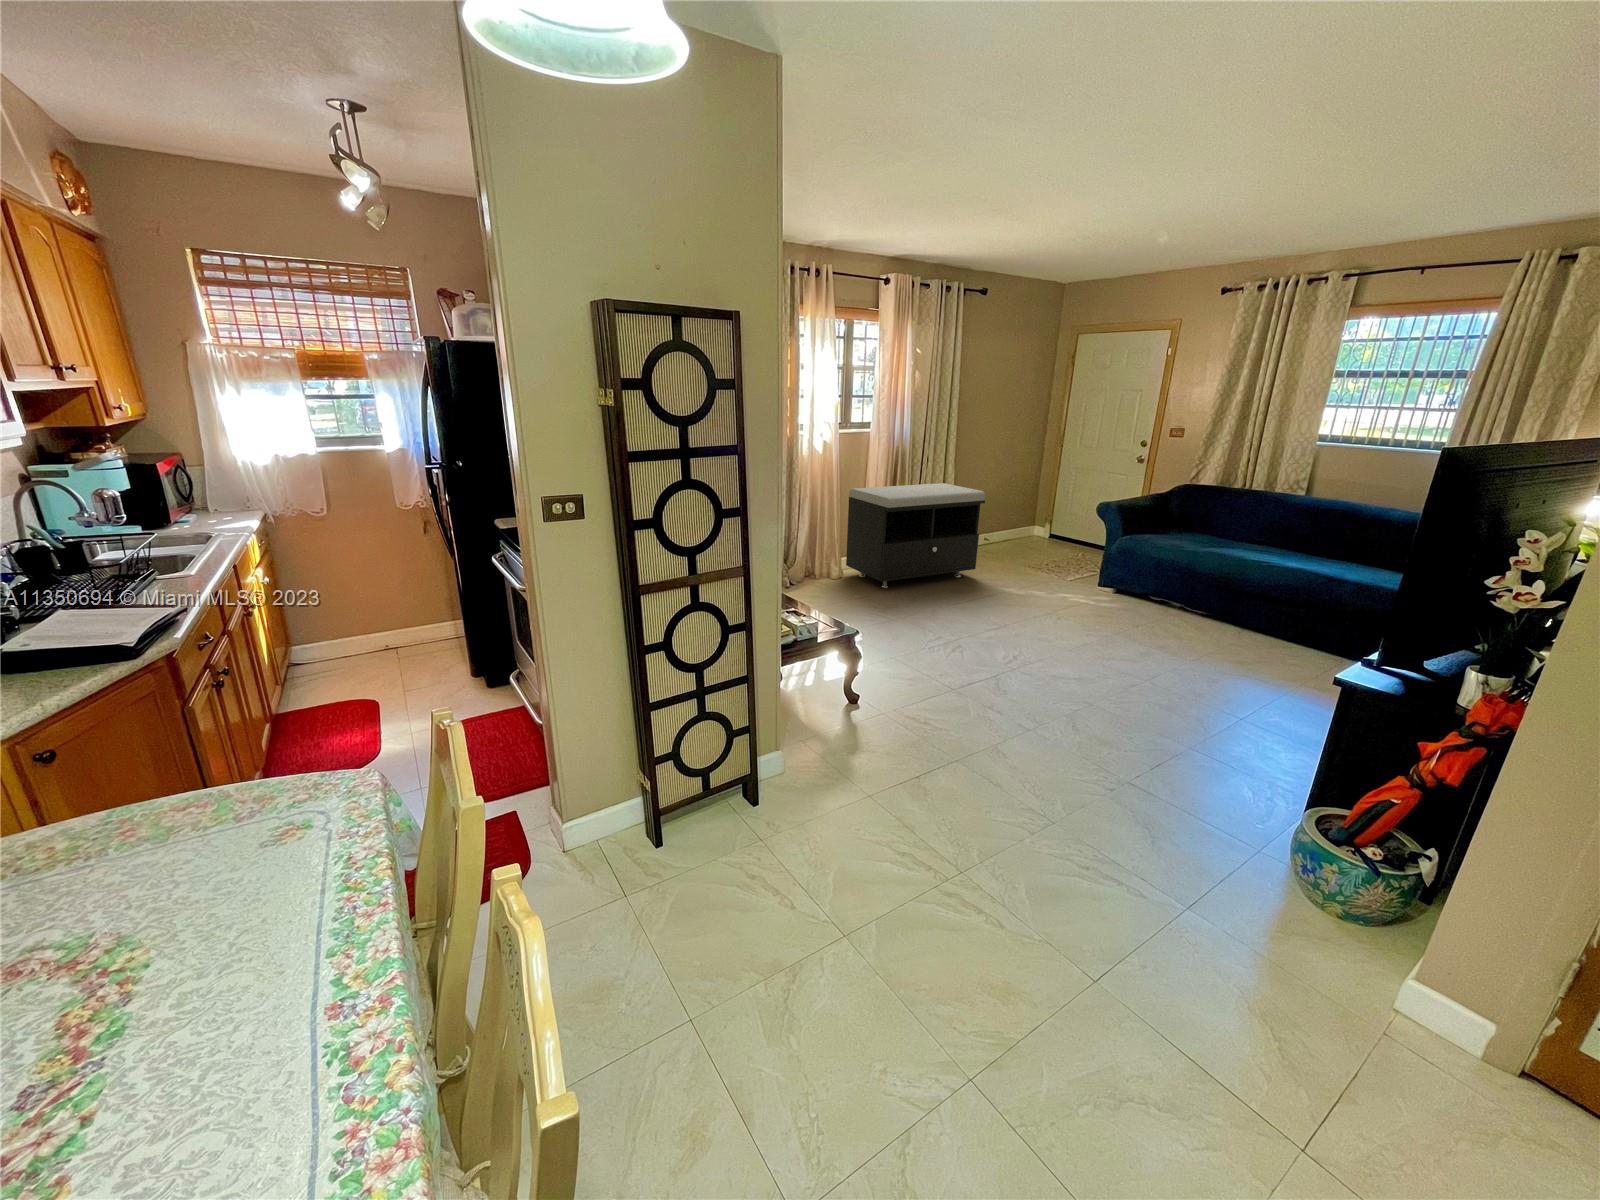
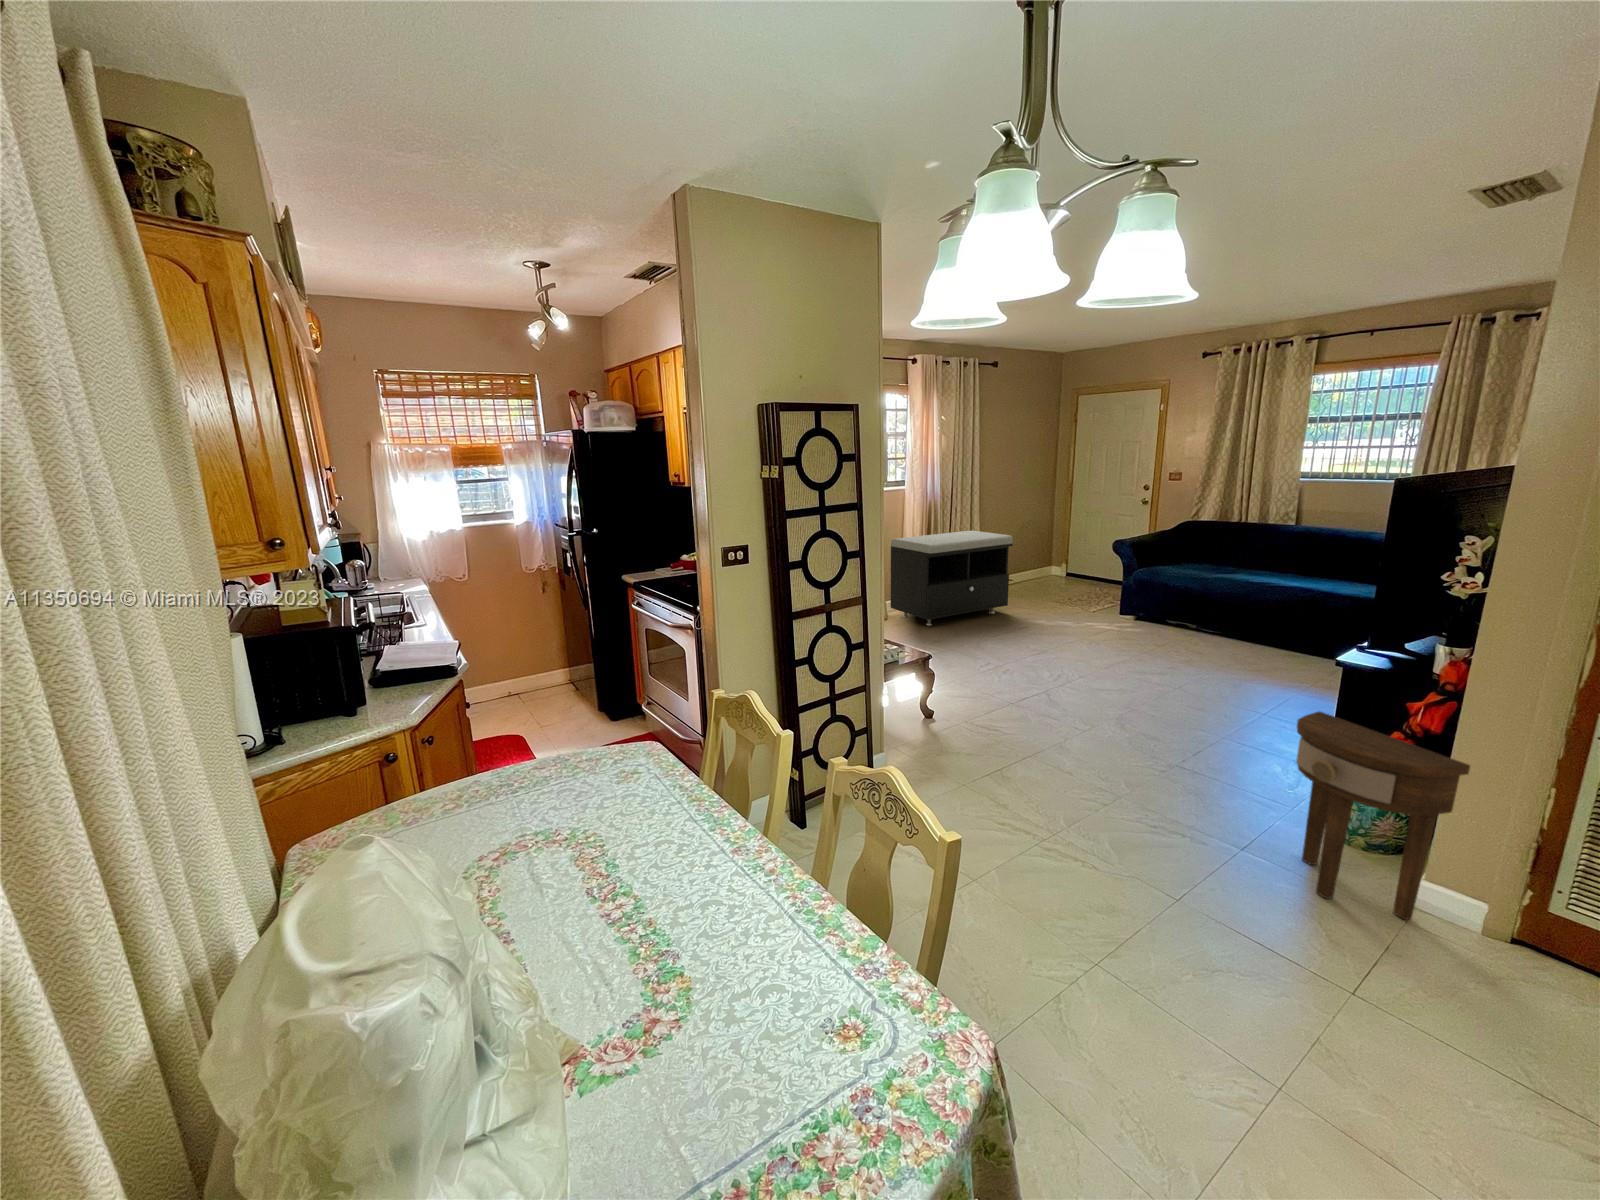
side table: none [1259,750,1504,1034] -> present [1296,712,1470,920]

